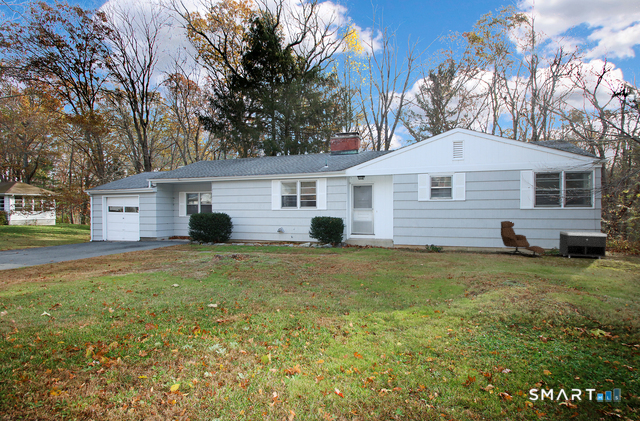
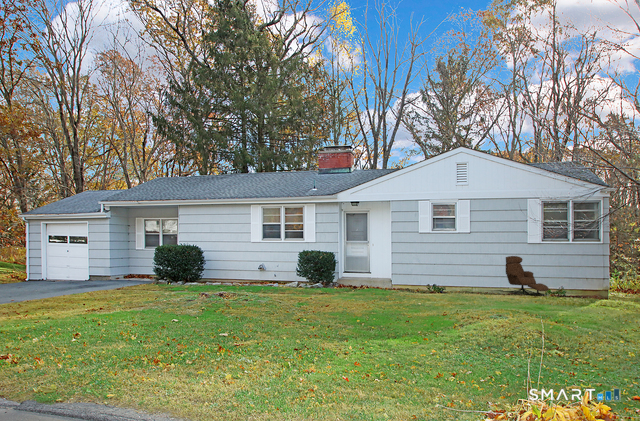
storage bench: present [559,231,607,259] -> none [569,268,611,298]

